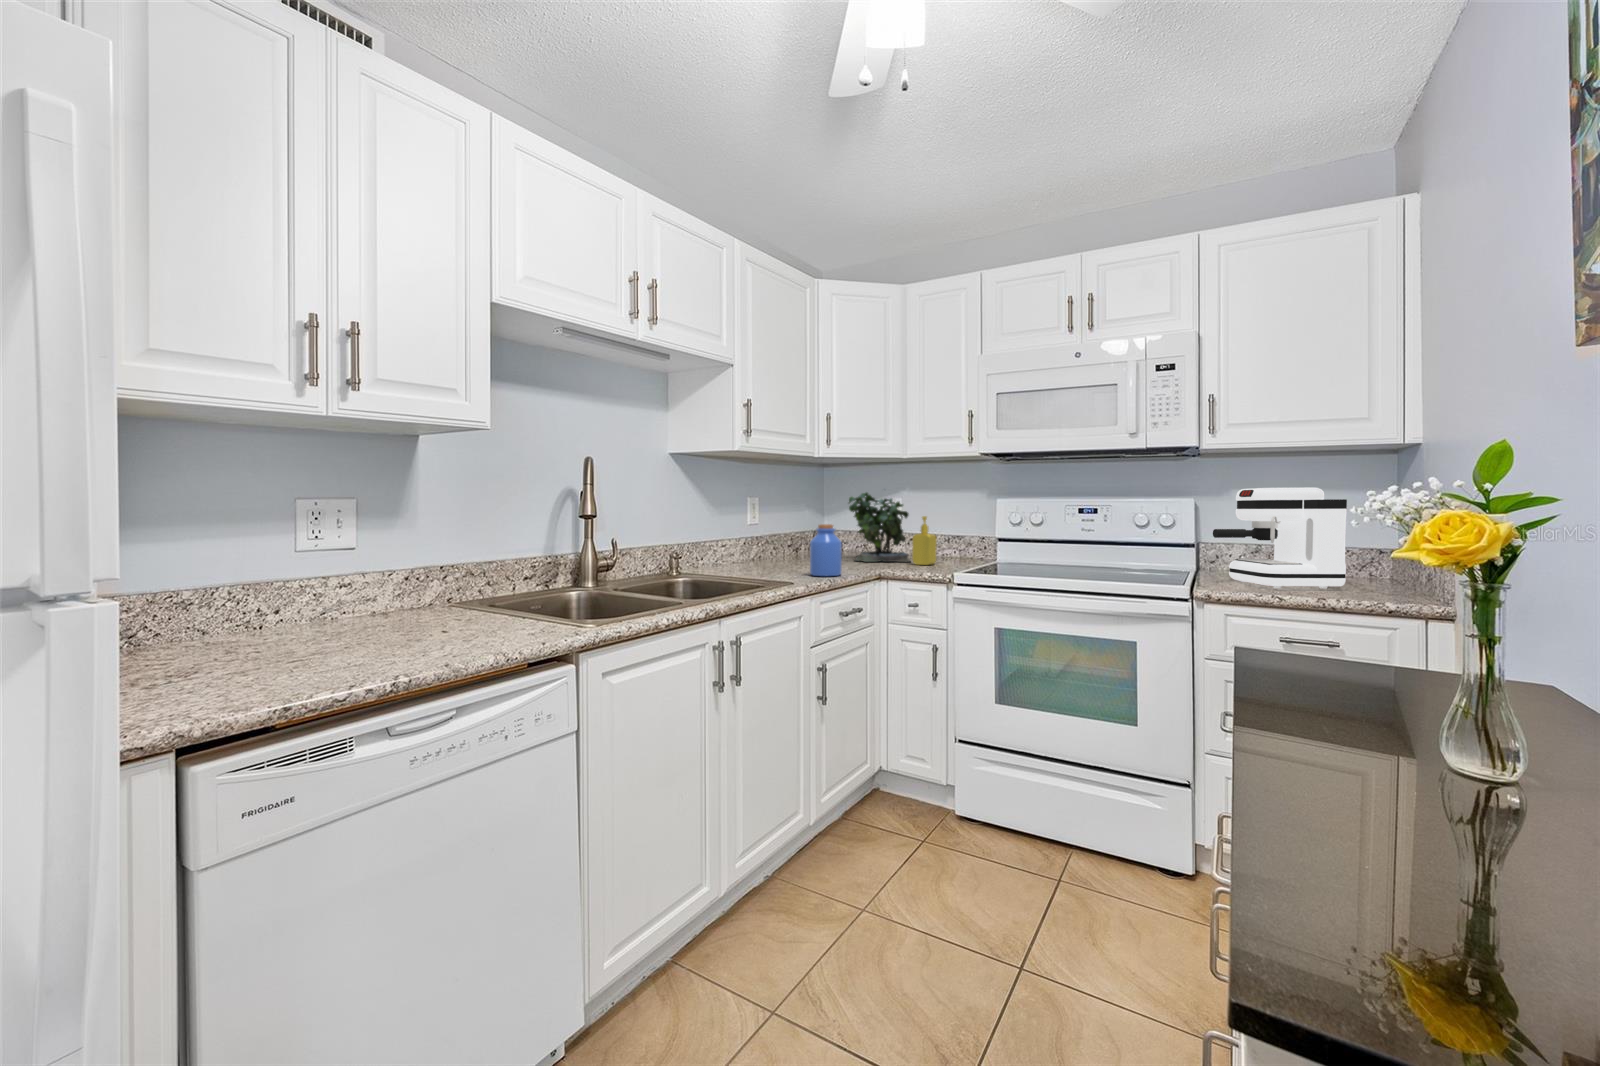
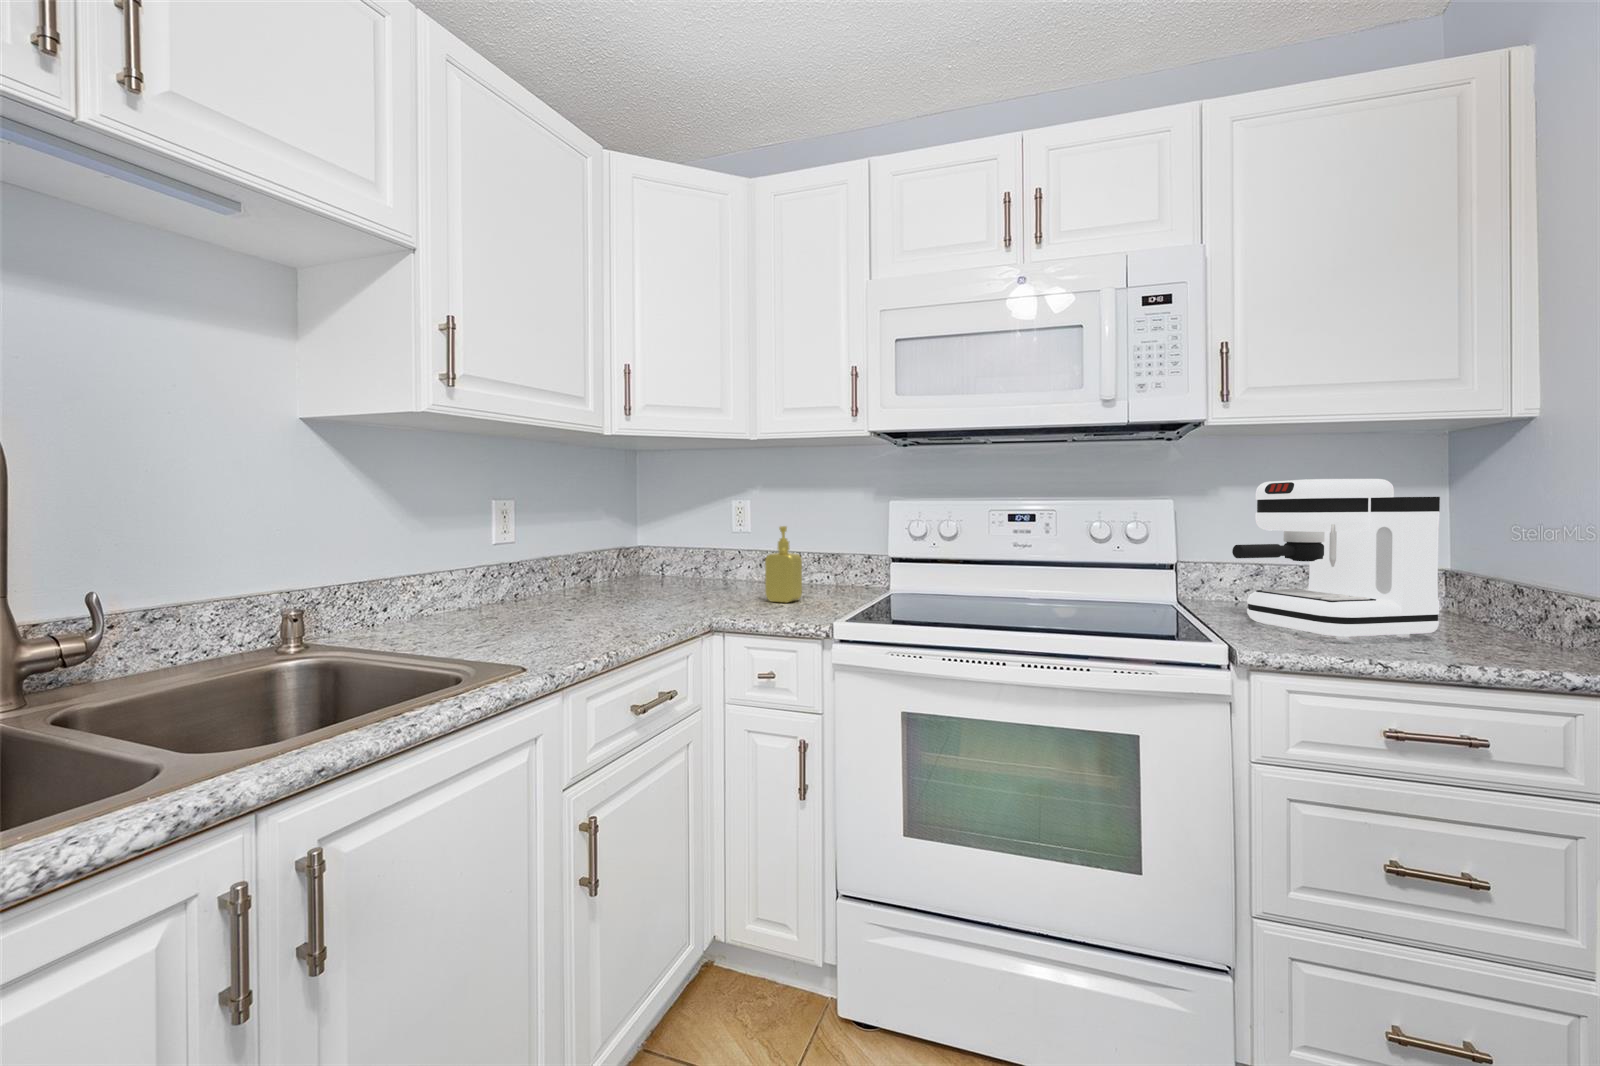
potted plant: present [849,493,910,562] -> none [667,484,764,598]
jar: present [810,524,842,576] -> none [584,544,643,637]

